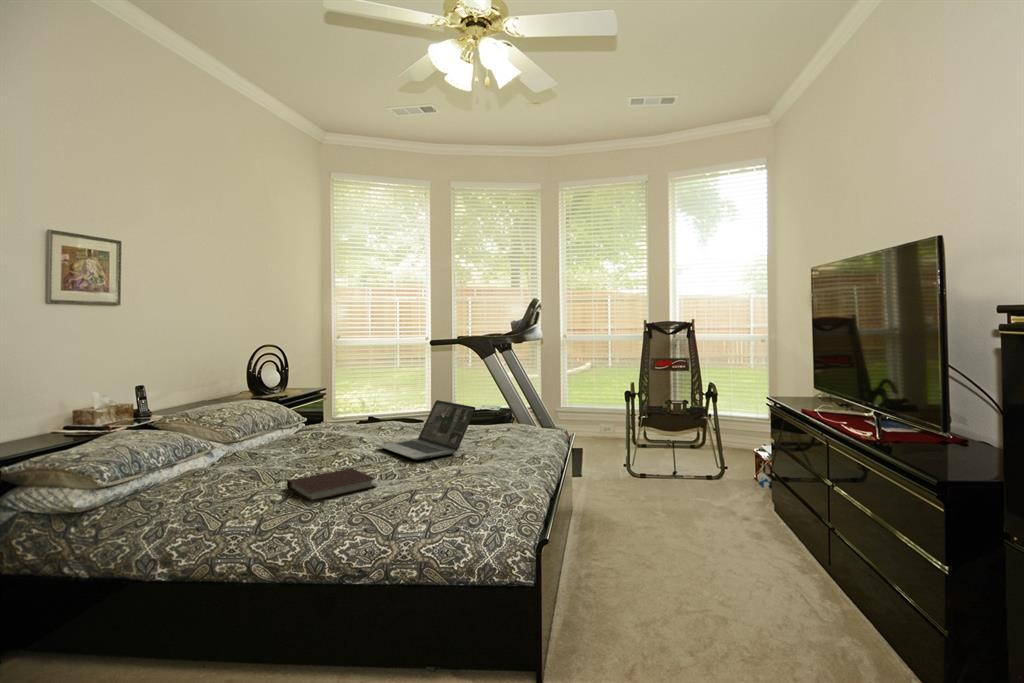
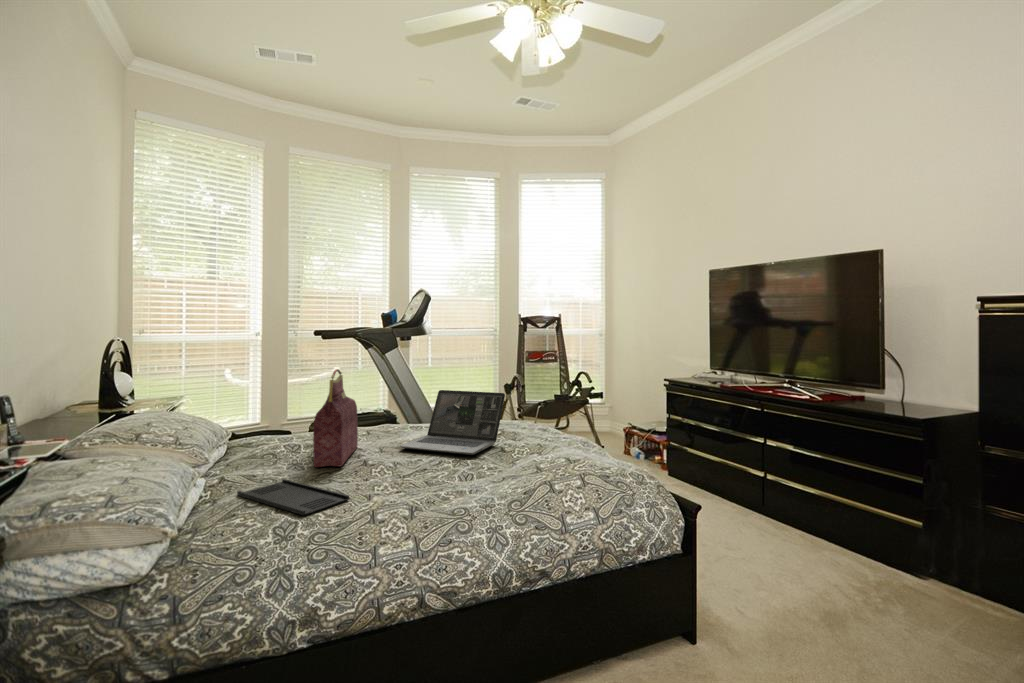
handbag: none [294,377,356,456] -> present [313,369,358,467]
tray: none [217,459,266,487] -> present [237,479,349,515]
notebook: present [287,468,376,502] -> none [393,471,489,510]

